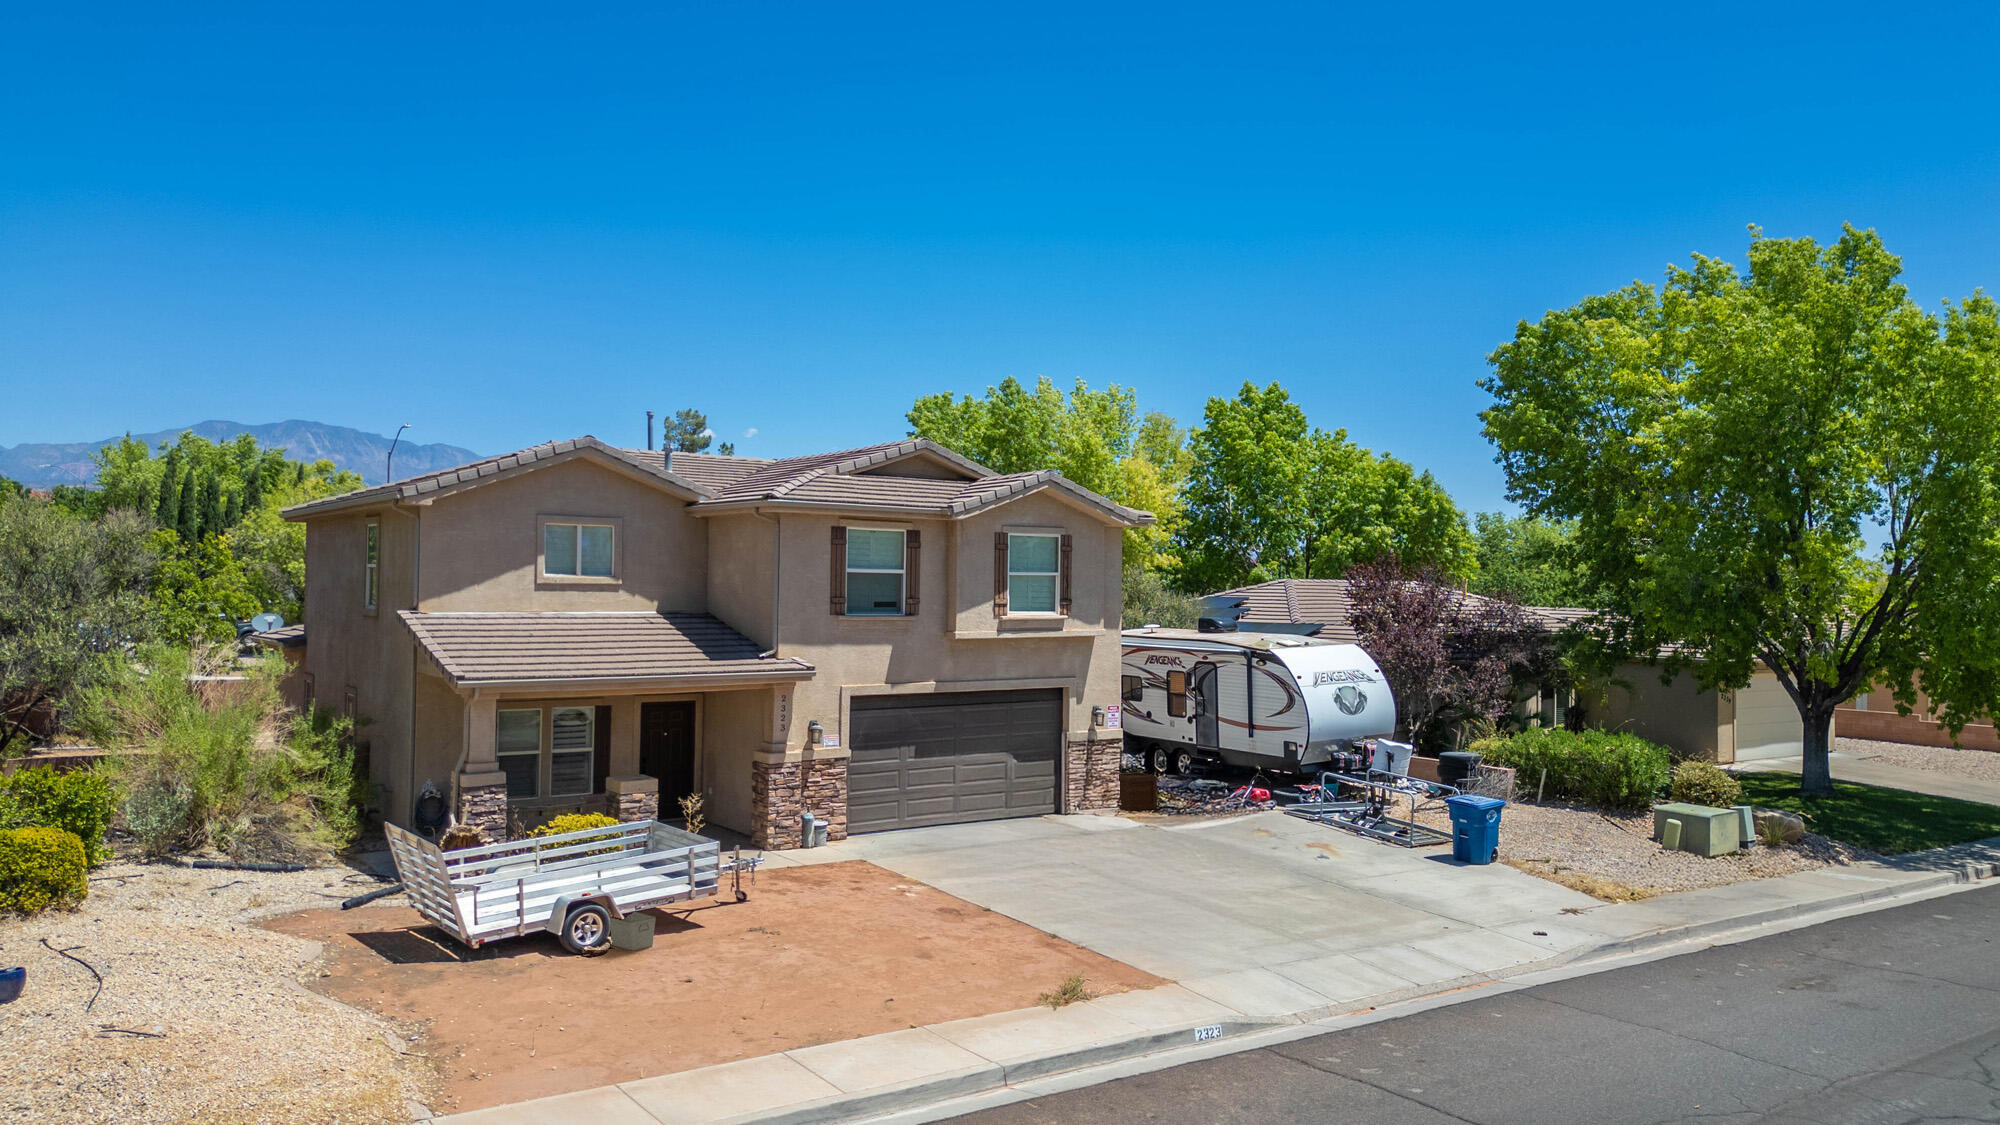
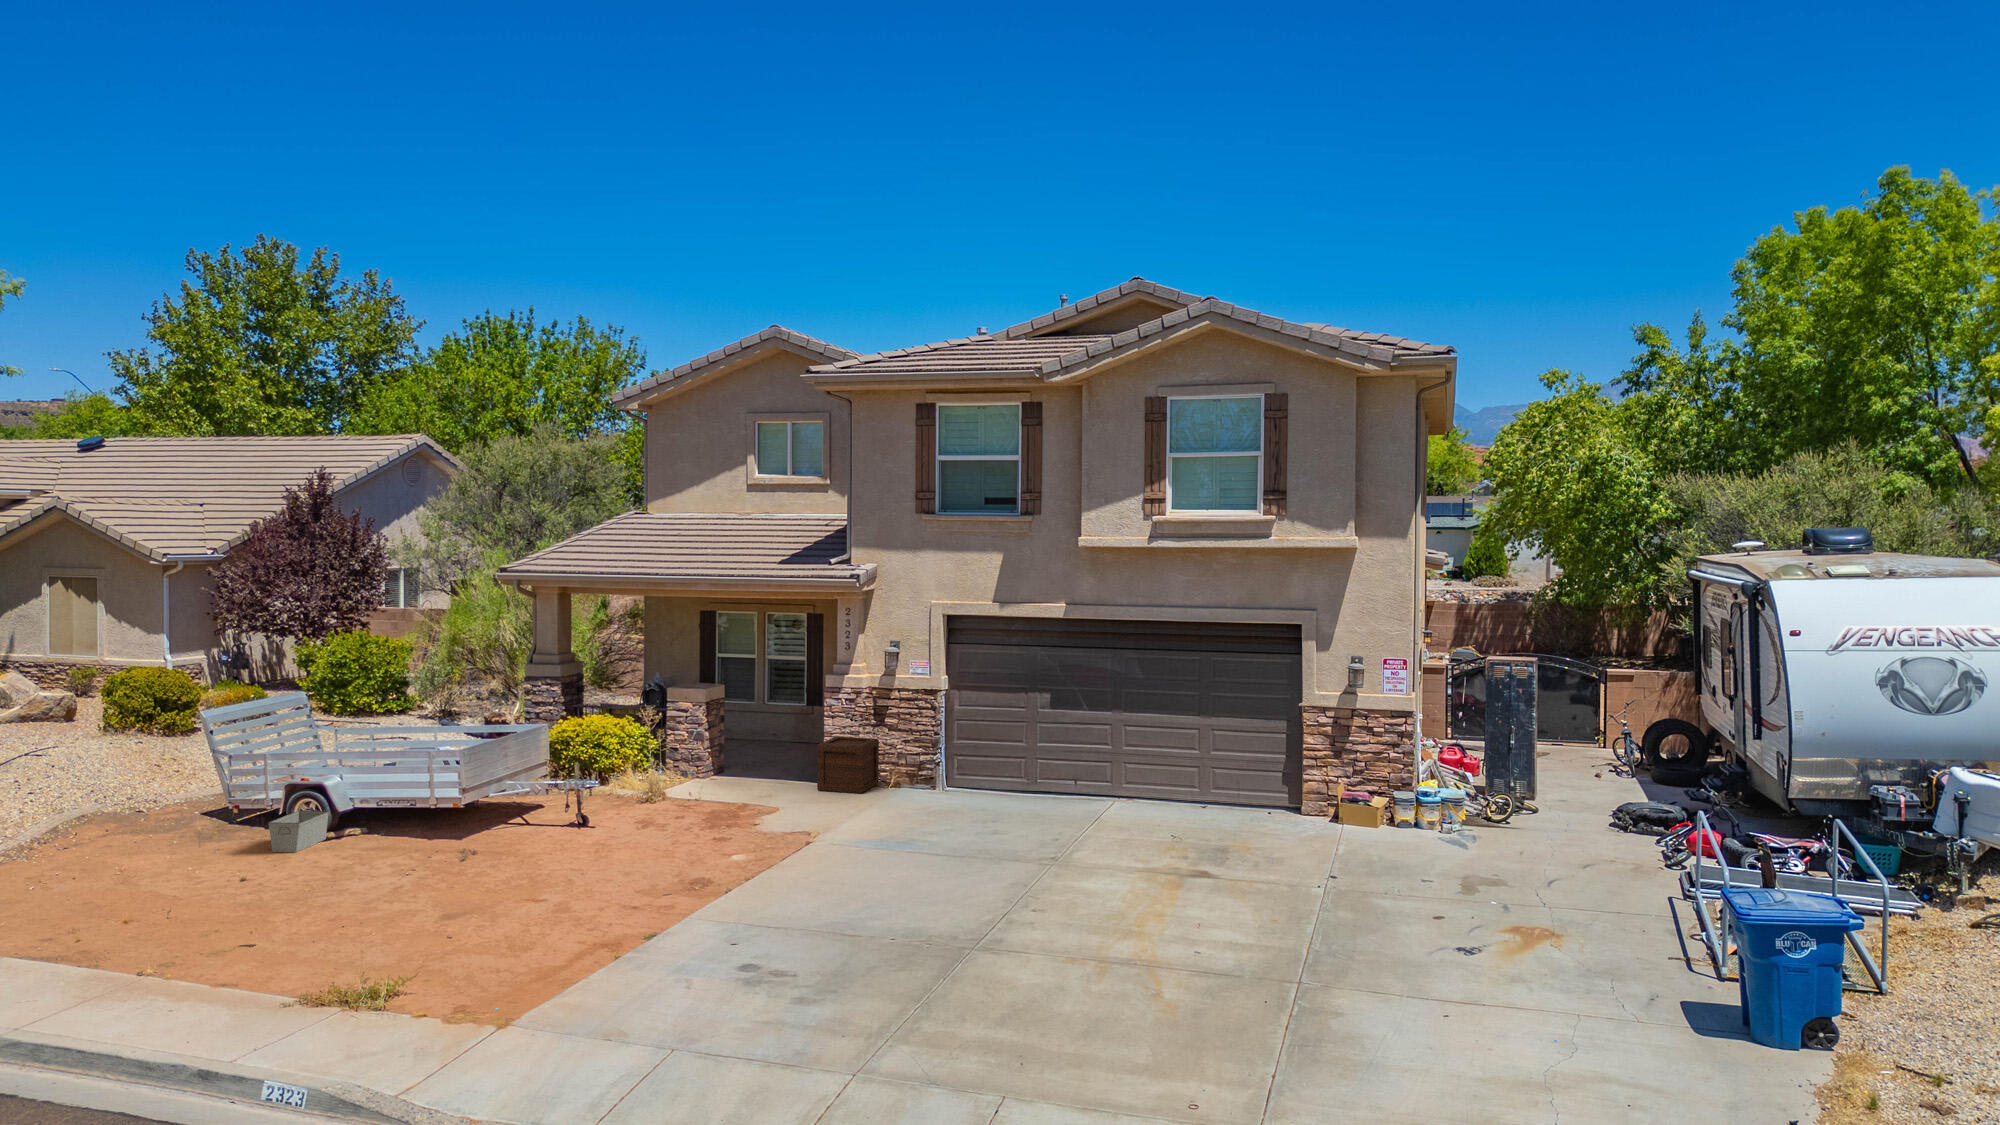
wooden crate: present [1119,773,1157,811] -> present [817,737,879,794]

